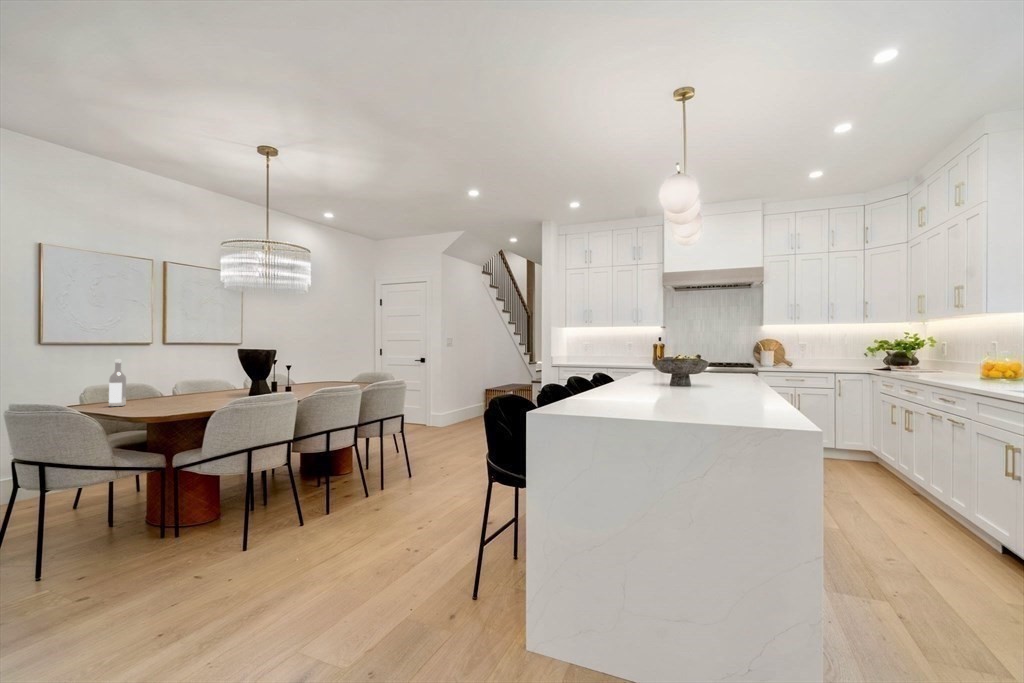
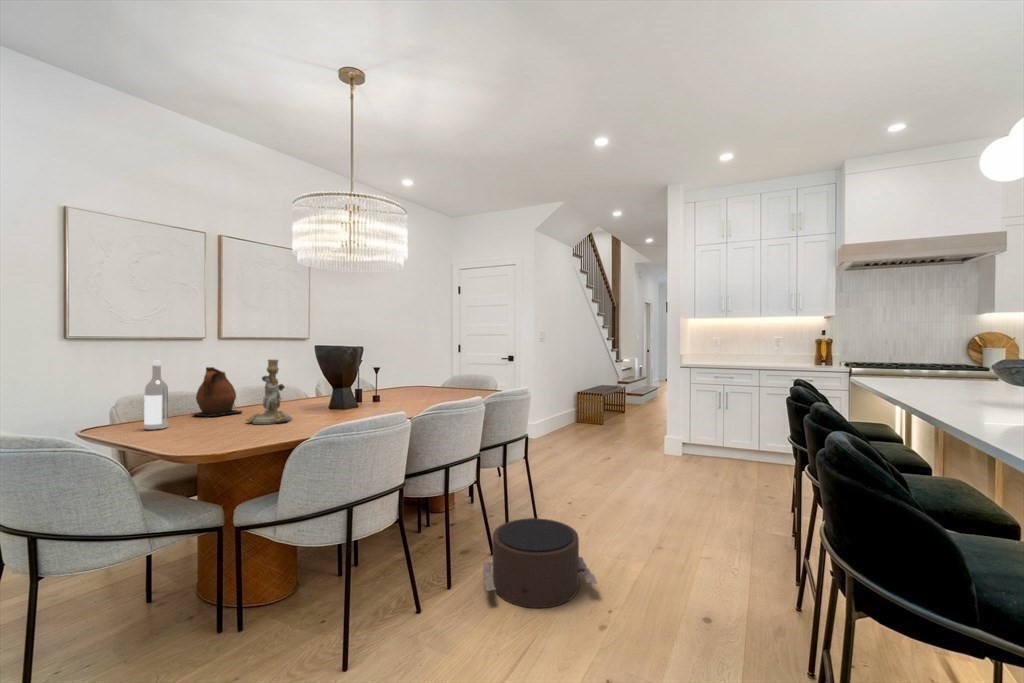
candlestick: none [183,358,218,403] -> present [246,359,292,424]
ceramic pitcher: none [141,364,182,399] -> present [195,367,242,416]
pouf: none [350,469,427,520] -> present [483,518,597,608]

